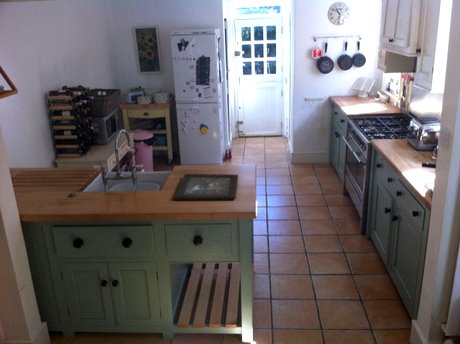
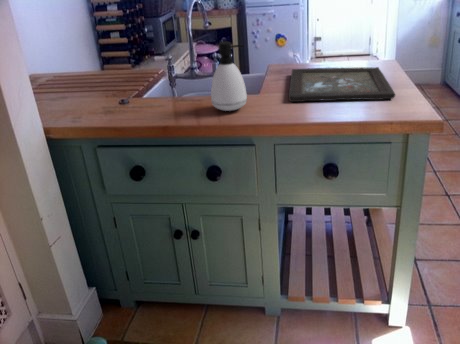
soap dispenser: none [126,166,148,206] -> present [211,42,247,111]

